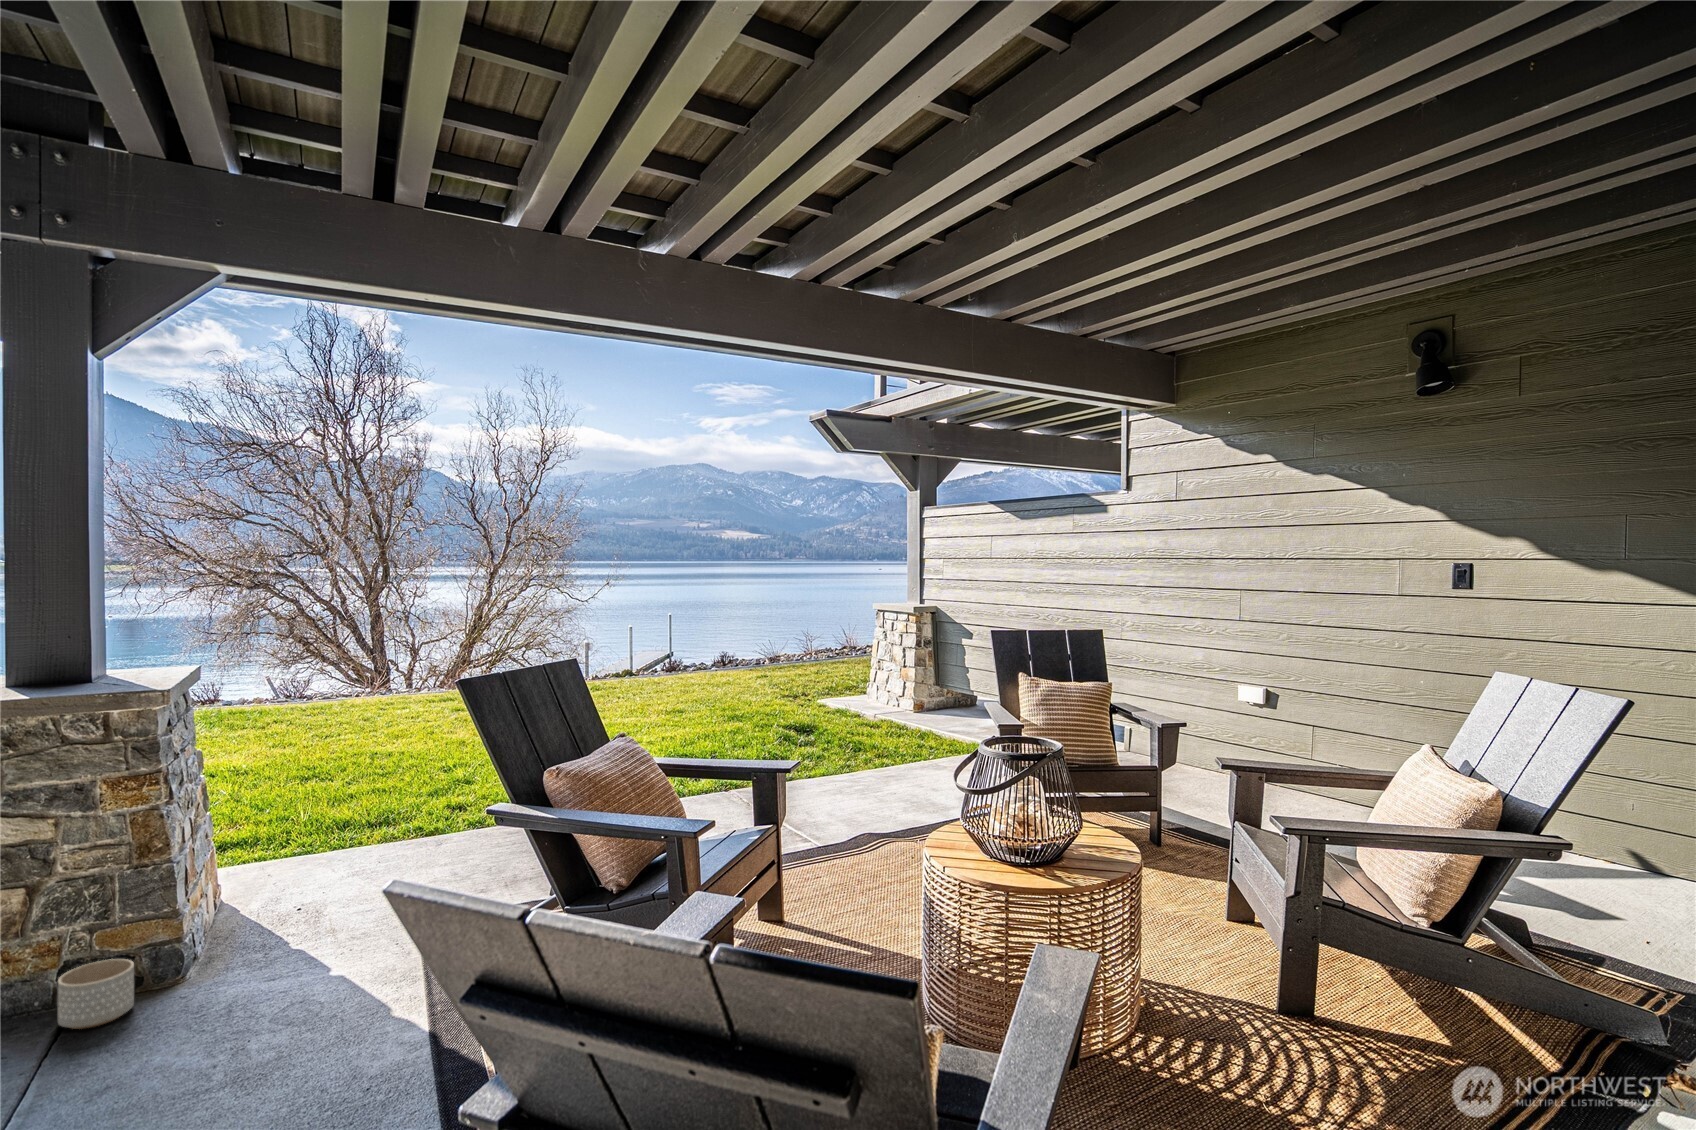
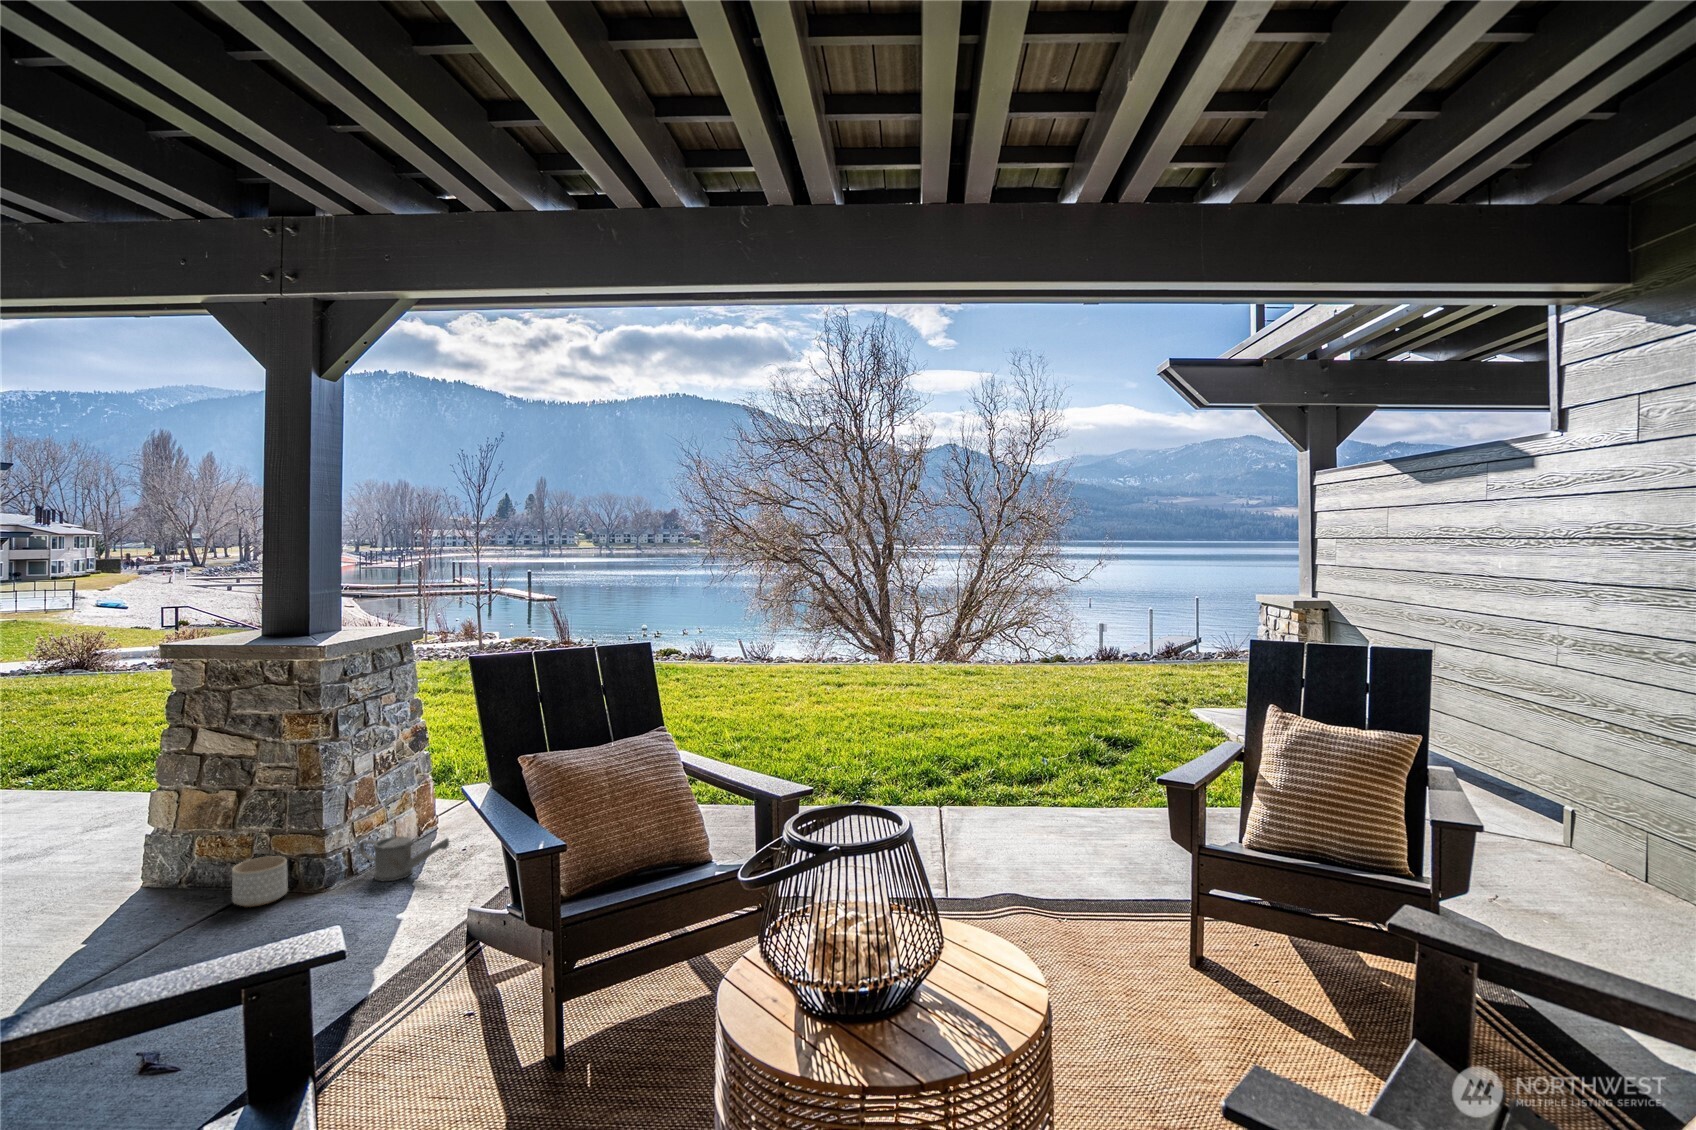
watering can: none [204,897,333,964] -> present [359,836,449,881]

